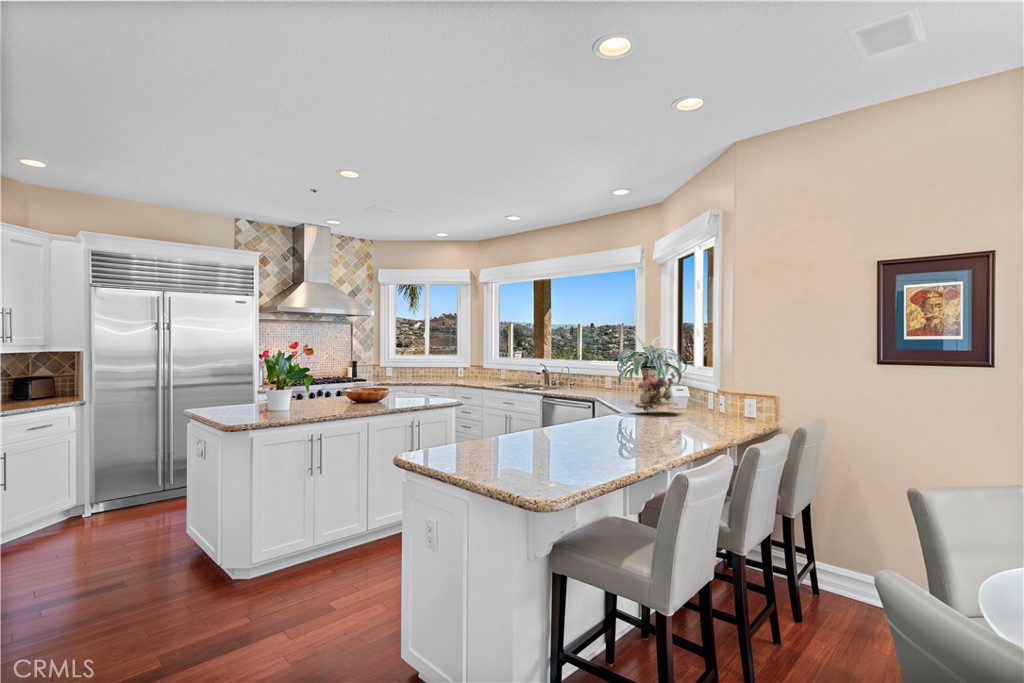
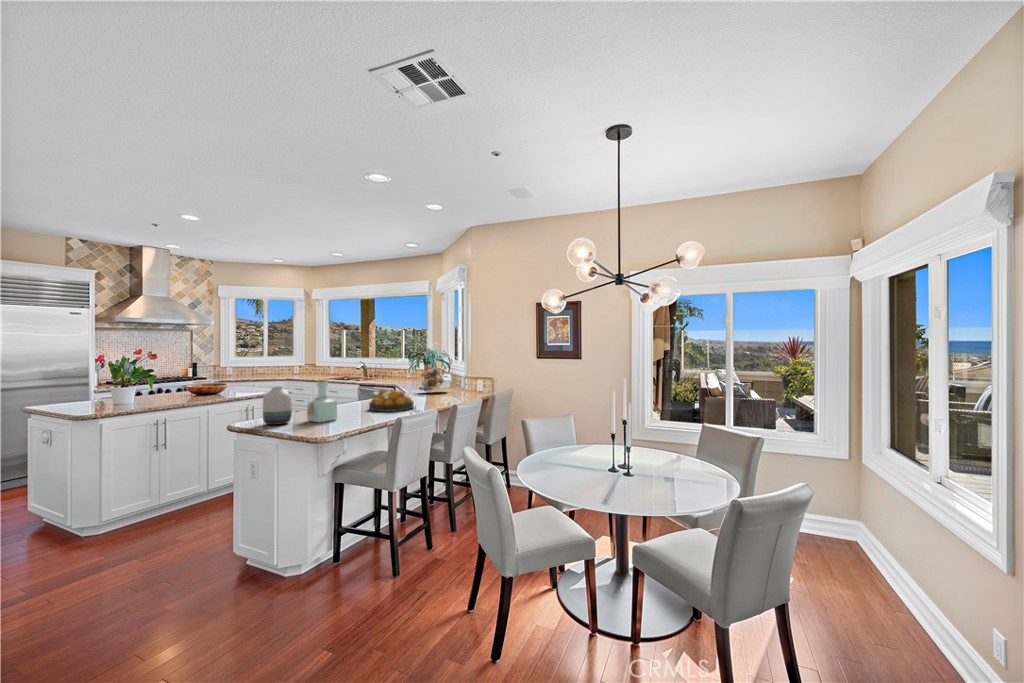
bottle: none [504,391,548,461] -> present [307,379,337,423]
vase: none [443,401,483,460] -> present [263,387,292,425]
fruit bowl: none [582,408,653,446] -> present [369,389,413,412]

